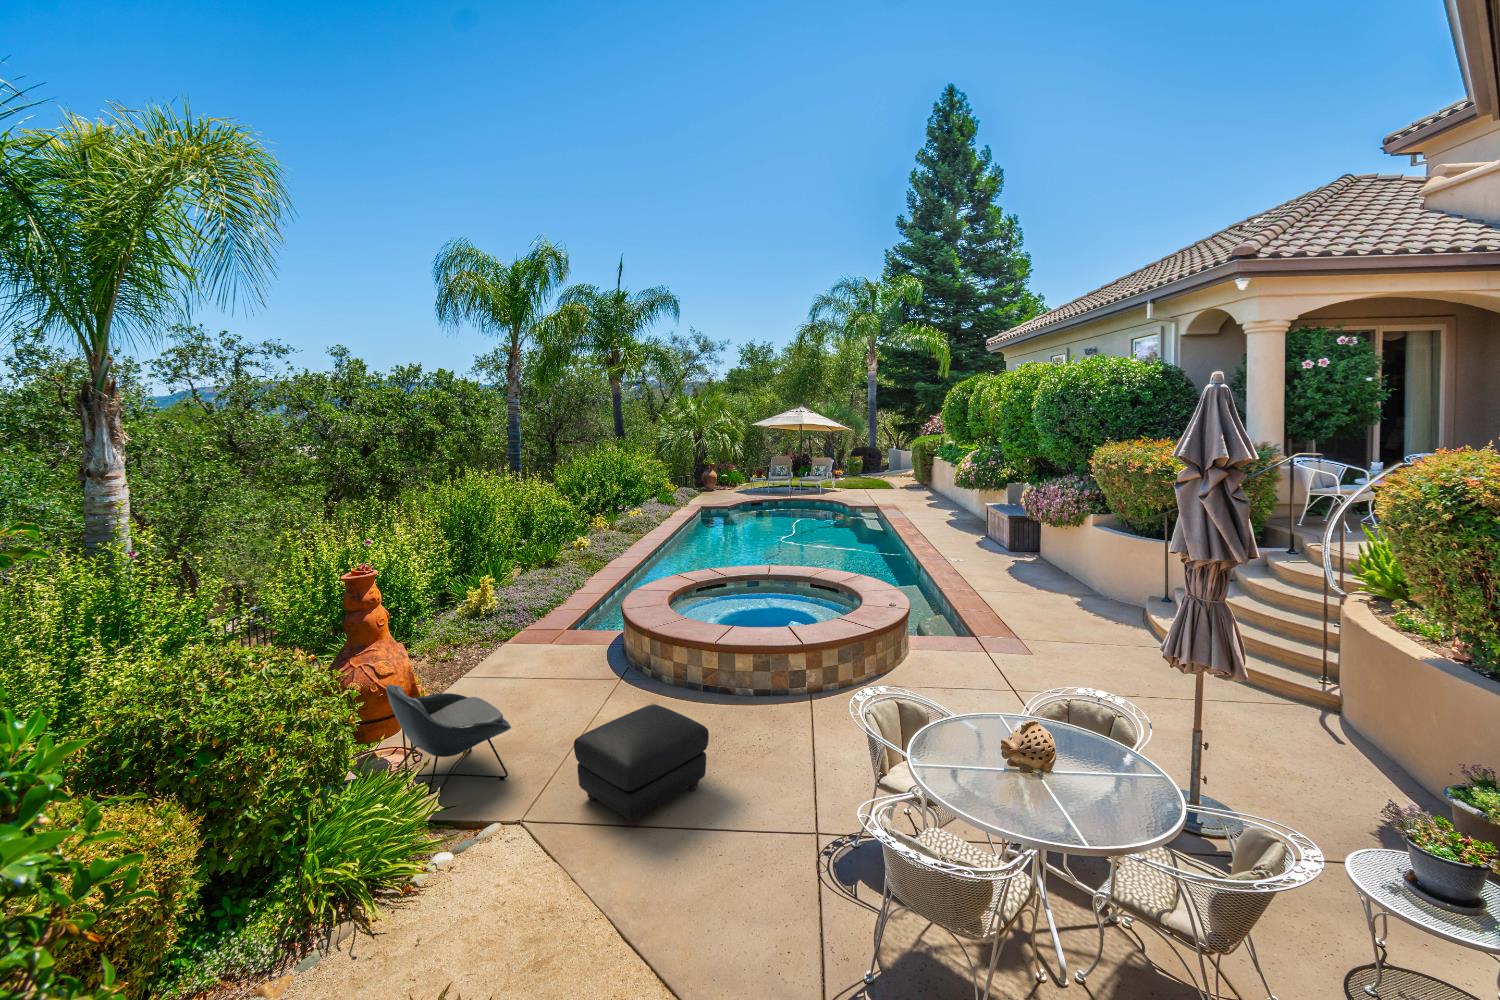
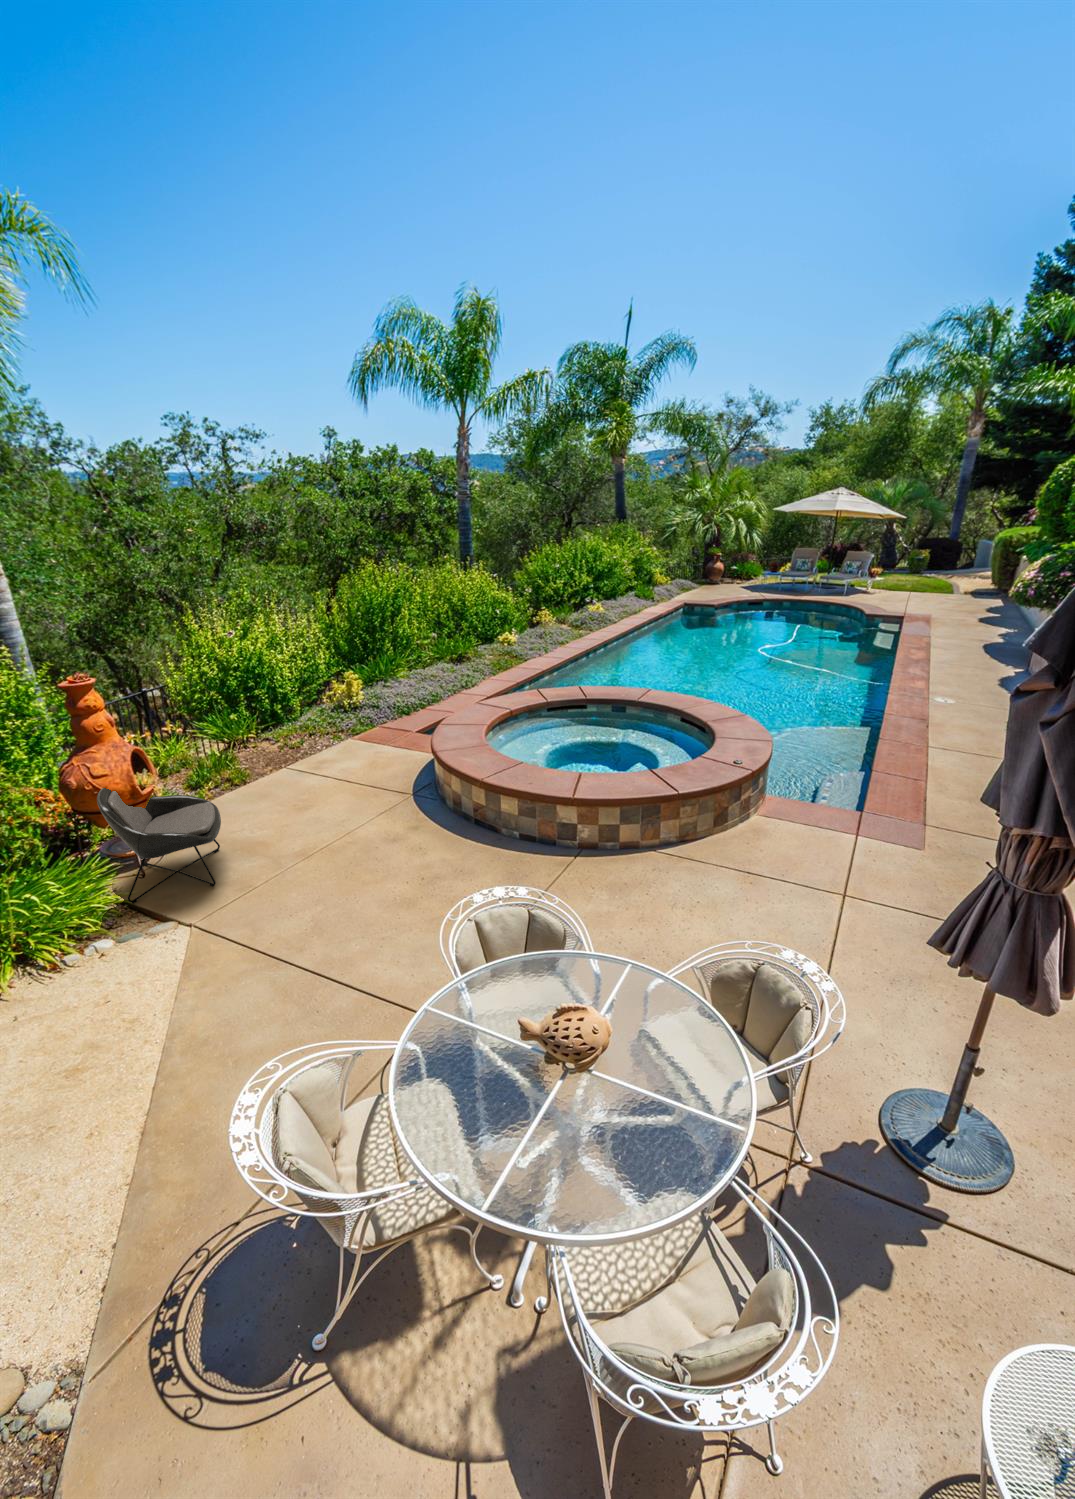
ottoman: present [574,705,709,827] -> none [231,843,361,967]

